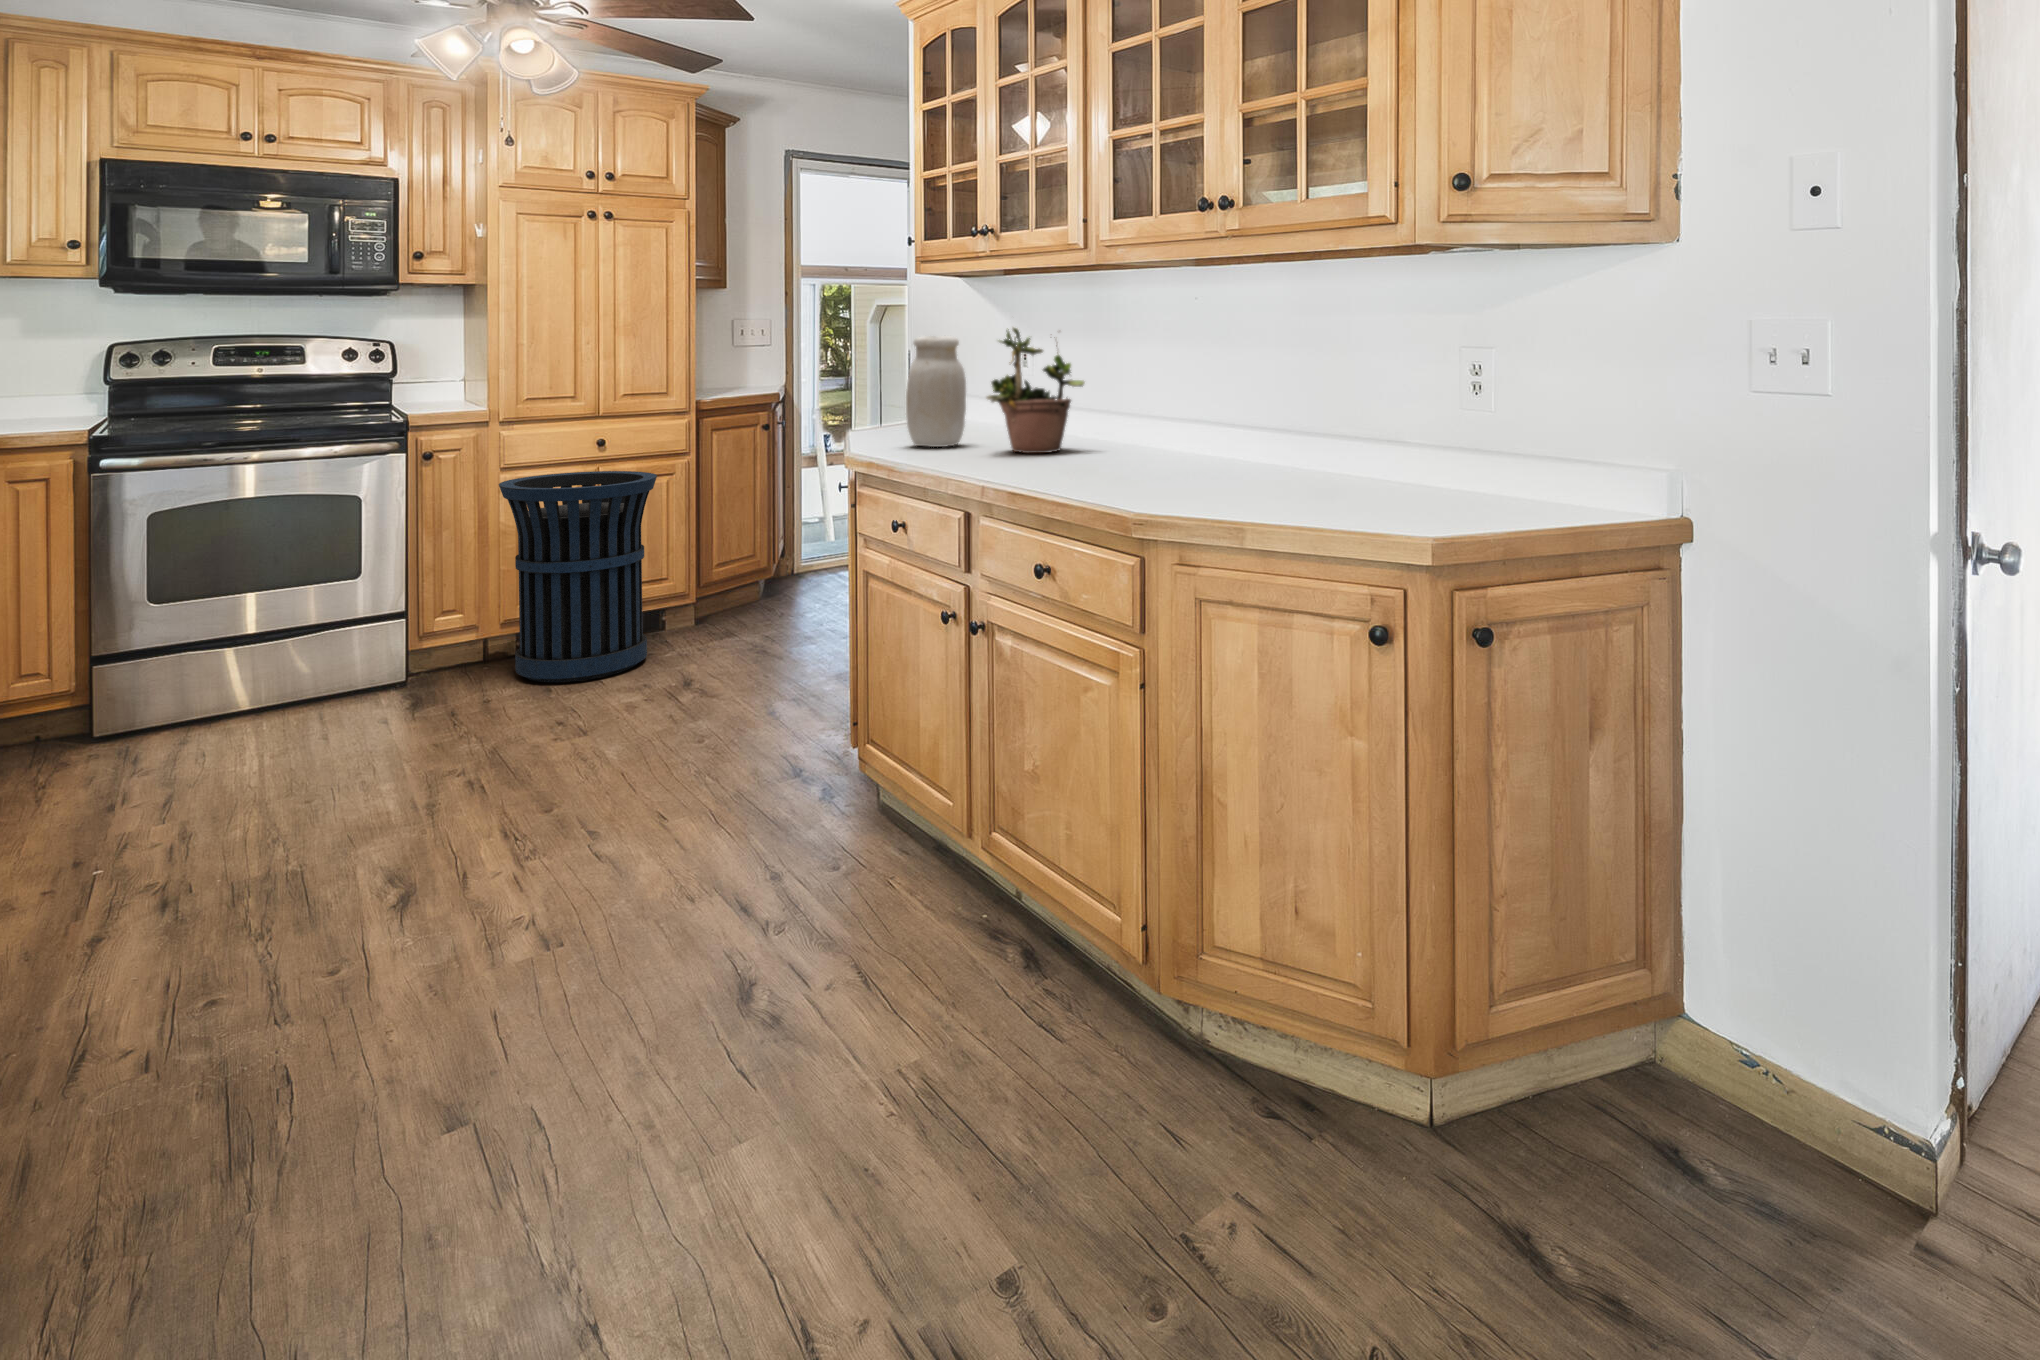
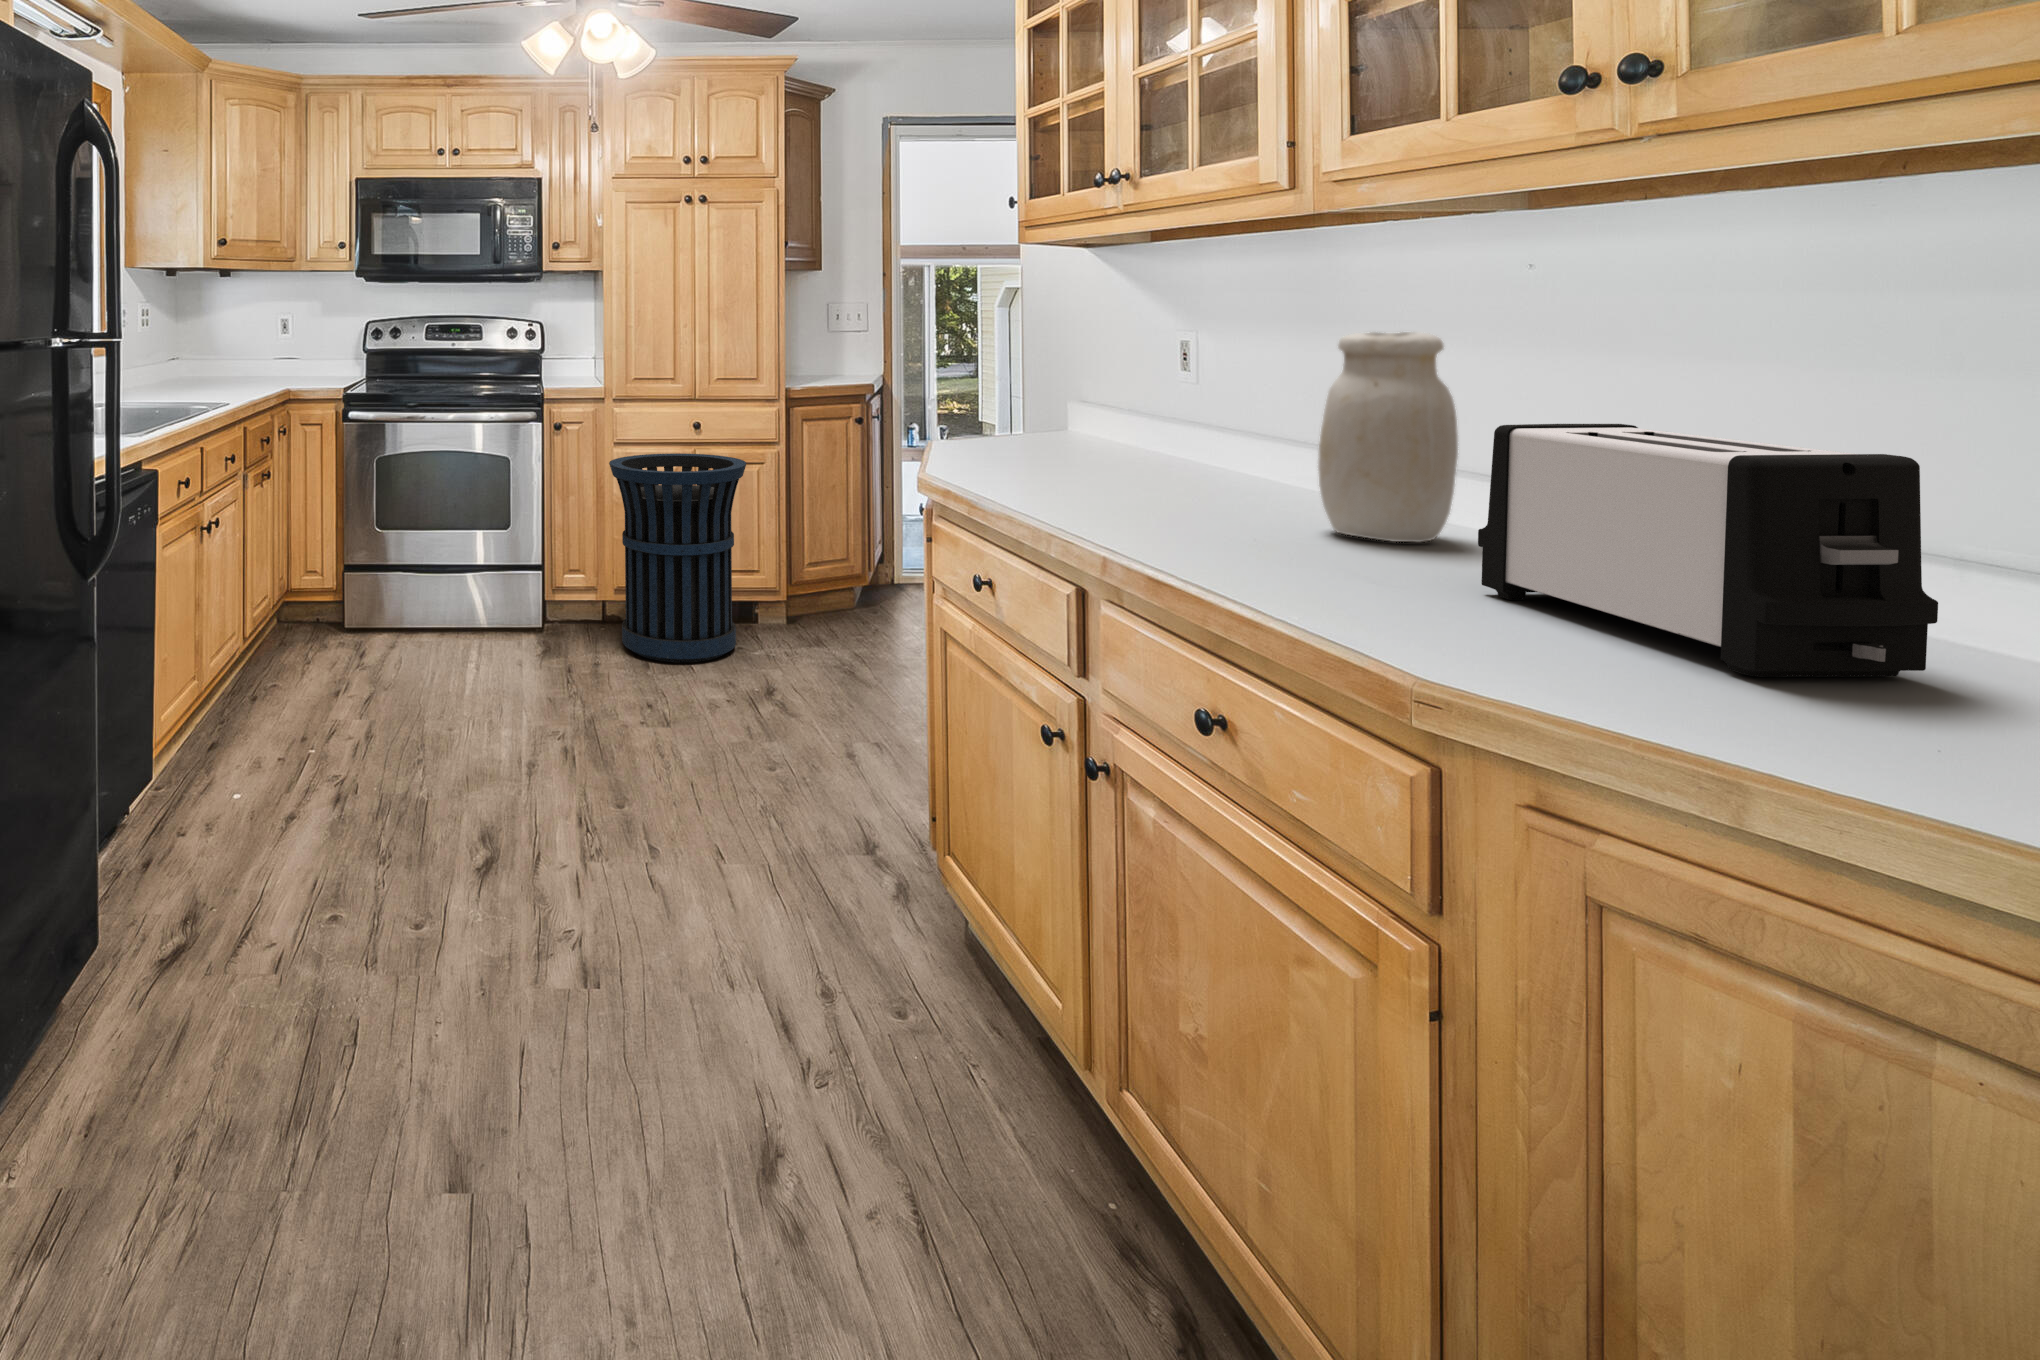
potted plant: present [987,328,1084,453] -> none [1115,299,1284,501]
jar: present [906,336,966,447] -> present [1318,332,1458,542]
toaster: none [1172,384,1325,495] -> present [1478,424,1938,677]

